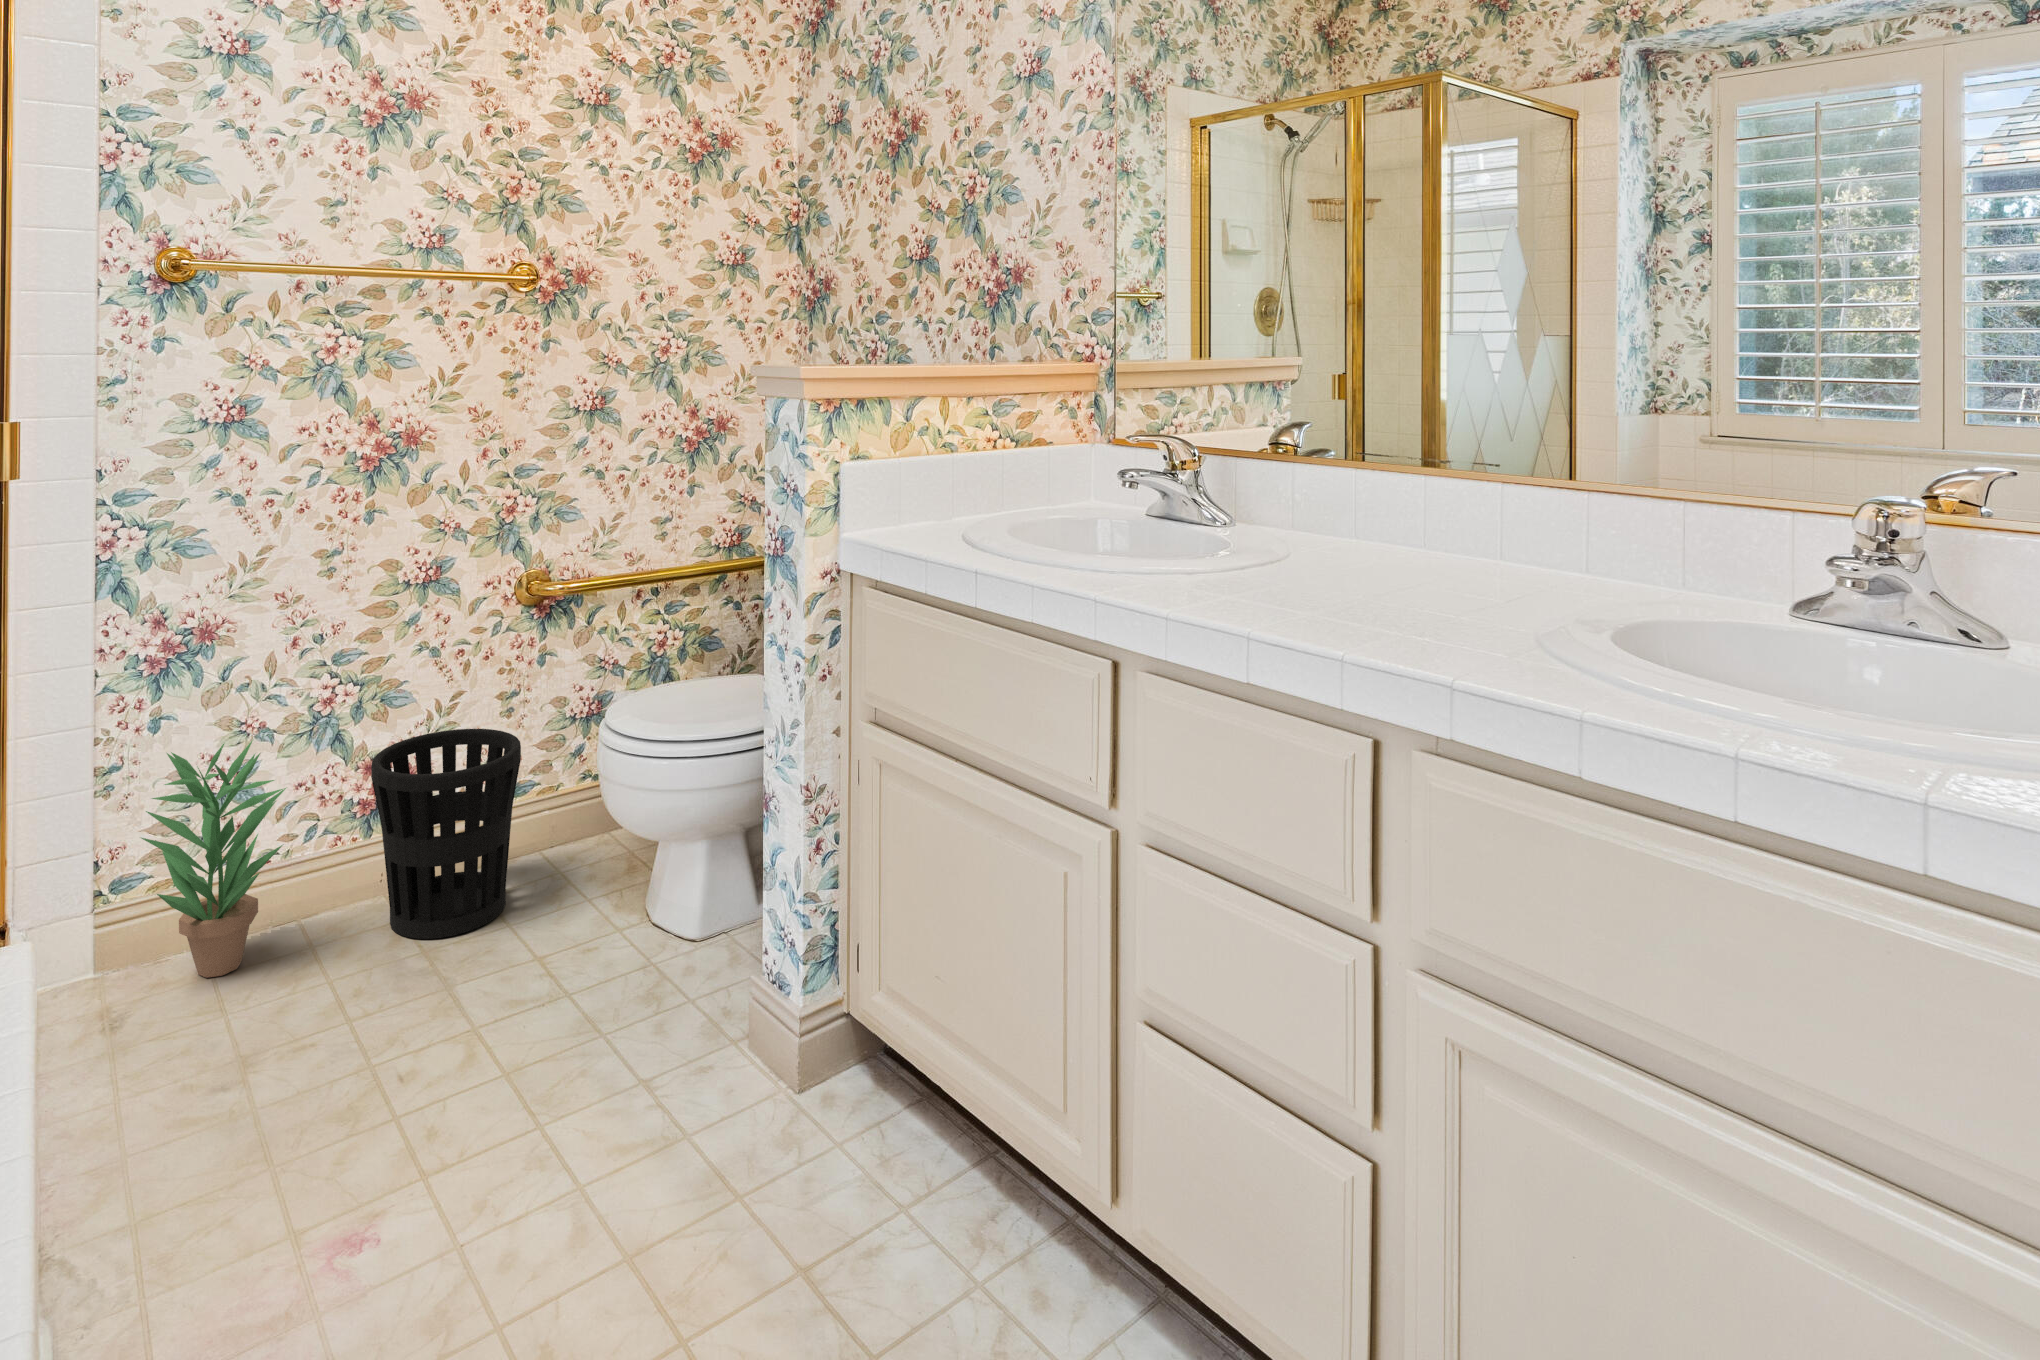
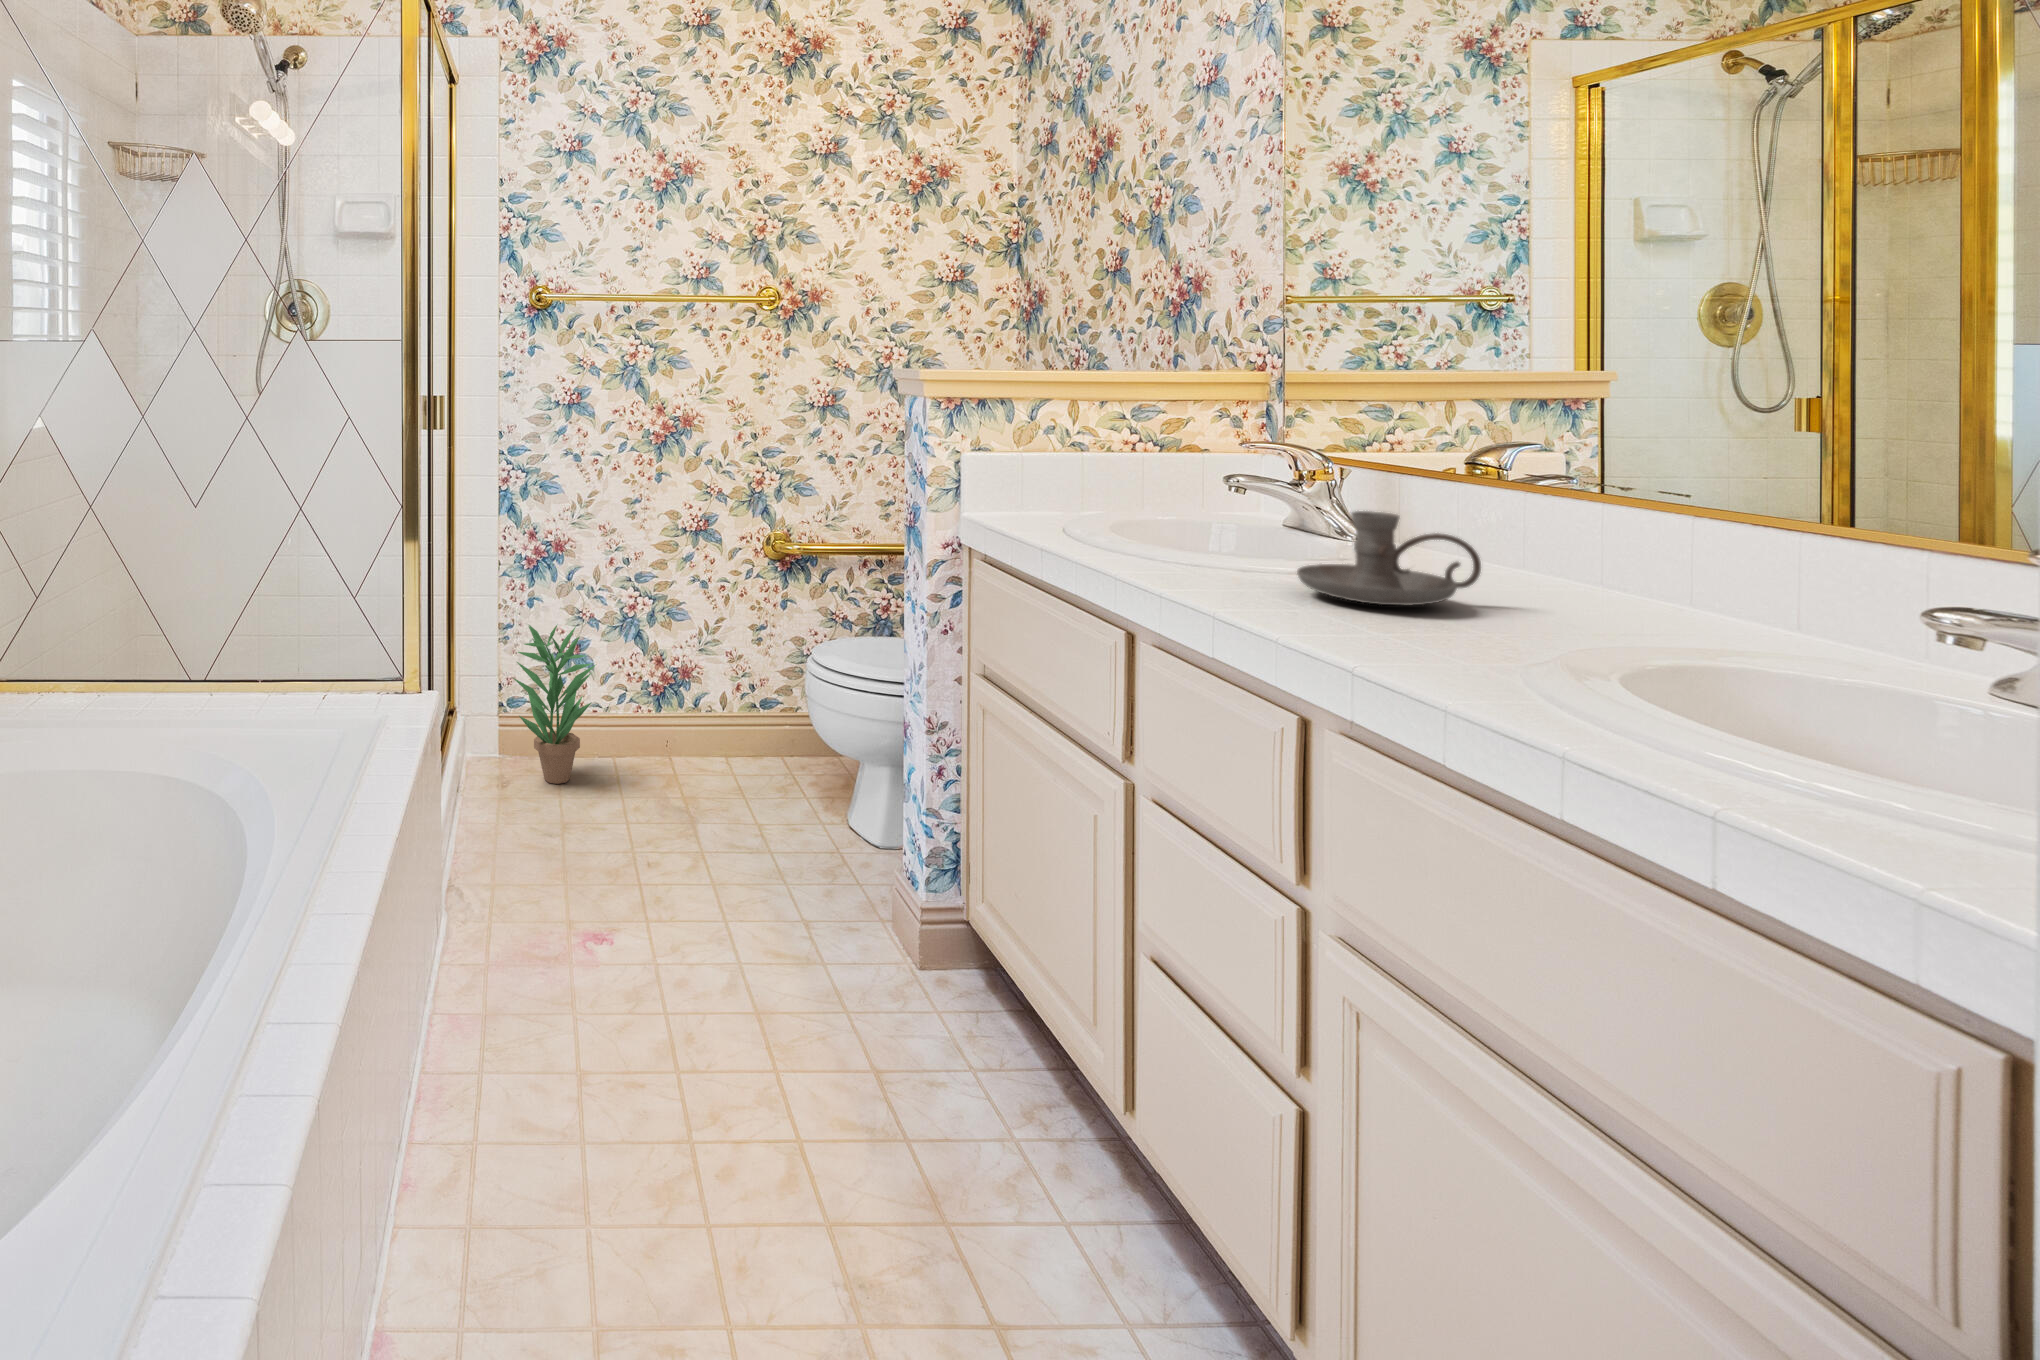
candle holder: none [1272,504,1408,598] -> present [1297,511,1481,605]
wastebasket: present [371,729,521,939] -> none [651,648,756,800]

